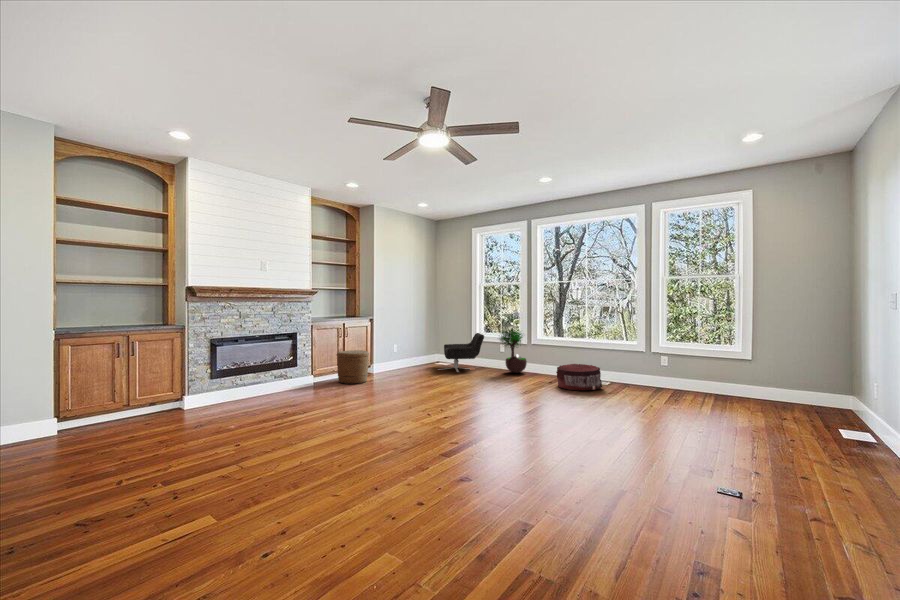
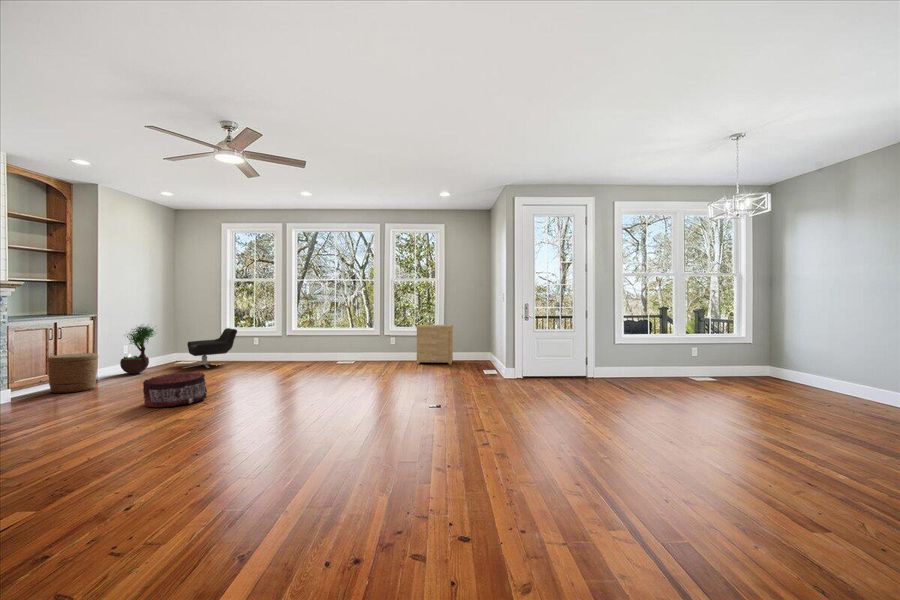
potted tree: present [500,329,527,373] -> present [120,326,156,374]
side table: none [702,341,770,407] -> present [416,325,453,364]
pouf: present [556,364,602,390] -> present [143,372,207,407]

